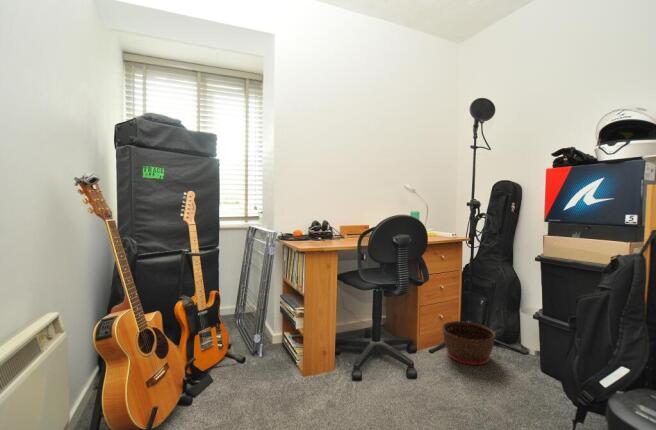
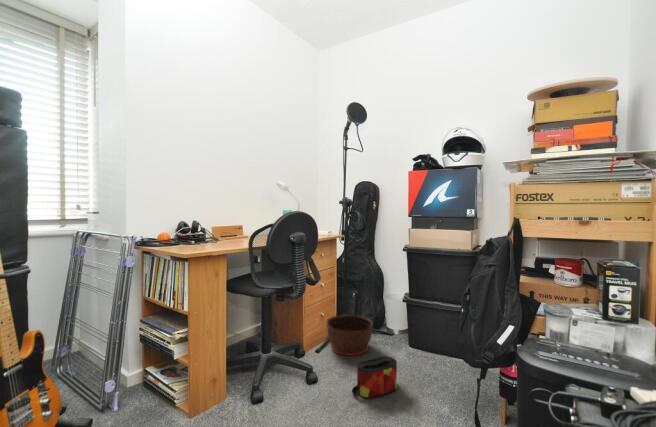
bag: none [451,370,507,410] -> present [352,356,397,399]

